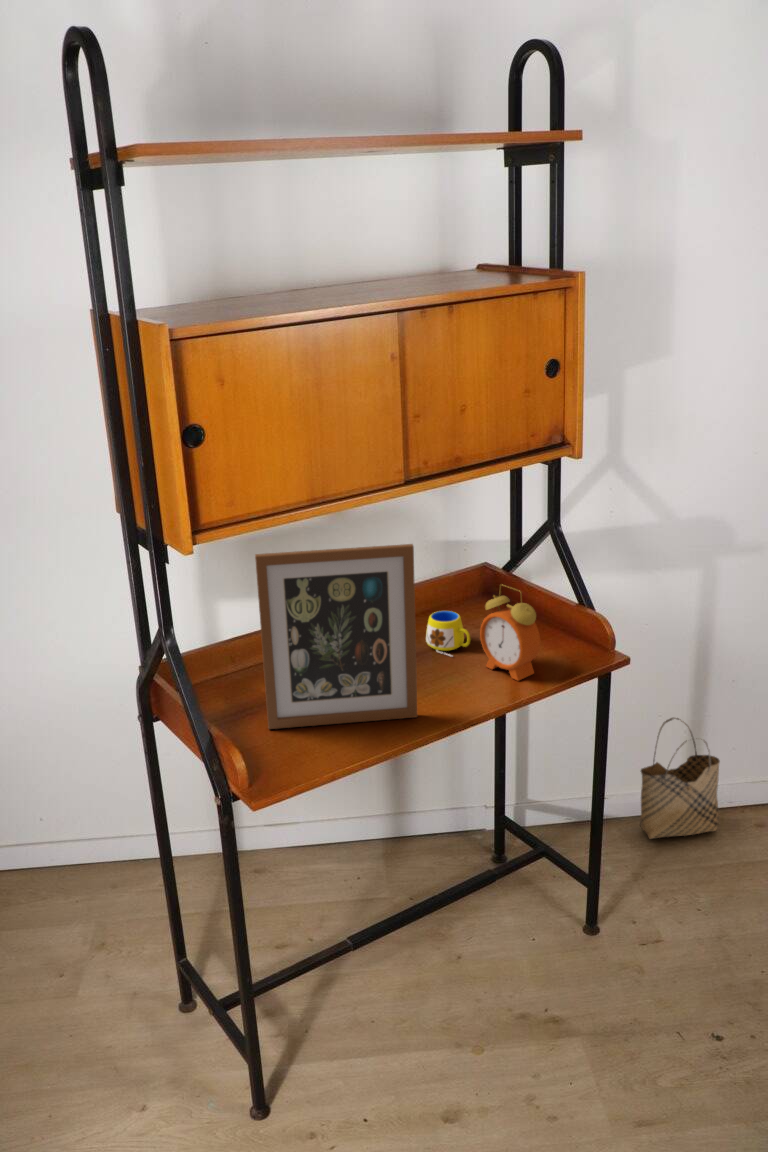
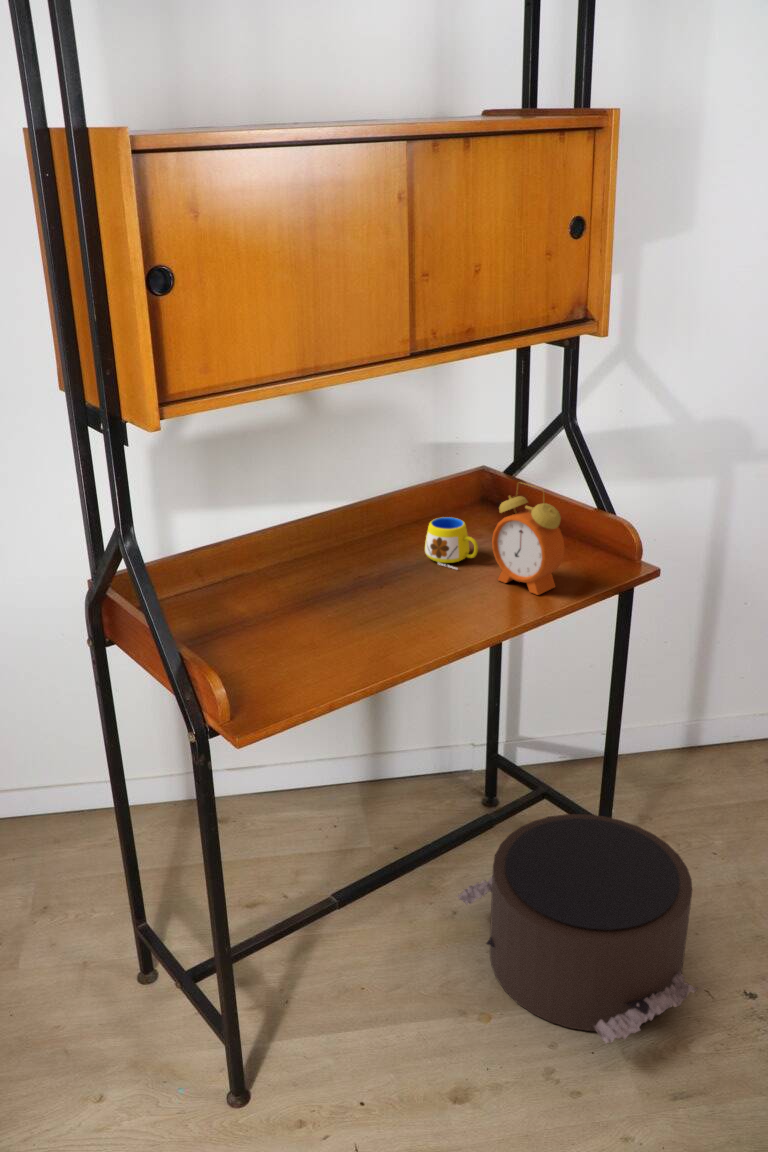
picture frame: present [255,544,417,729] -> none [234,425,427,652]
woven basket: present [640,718,720,839] -> none [643,644,733,778]
pouf: none [458,871,665,1075] -> present [457,814,698,1043]

